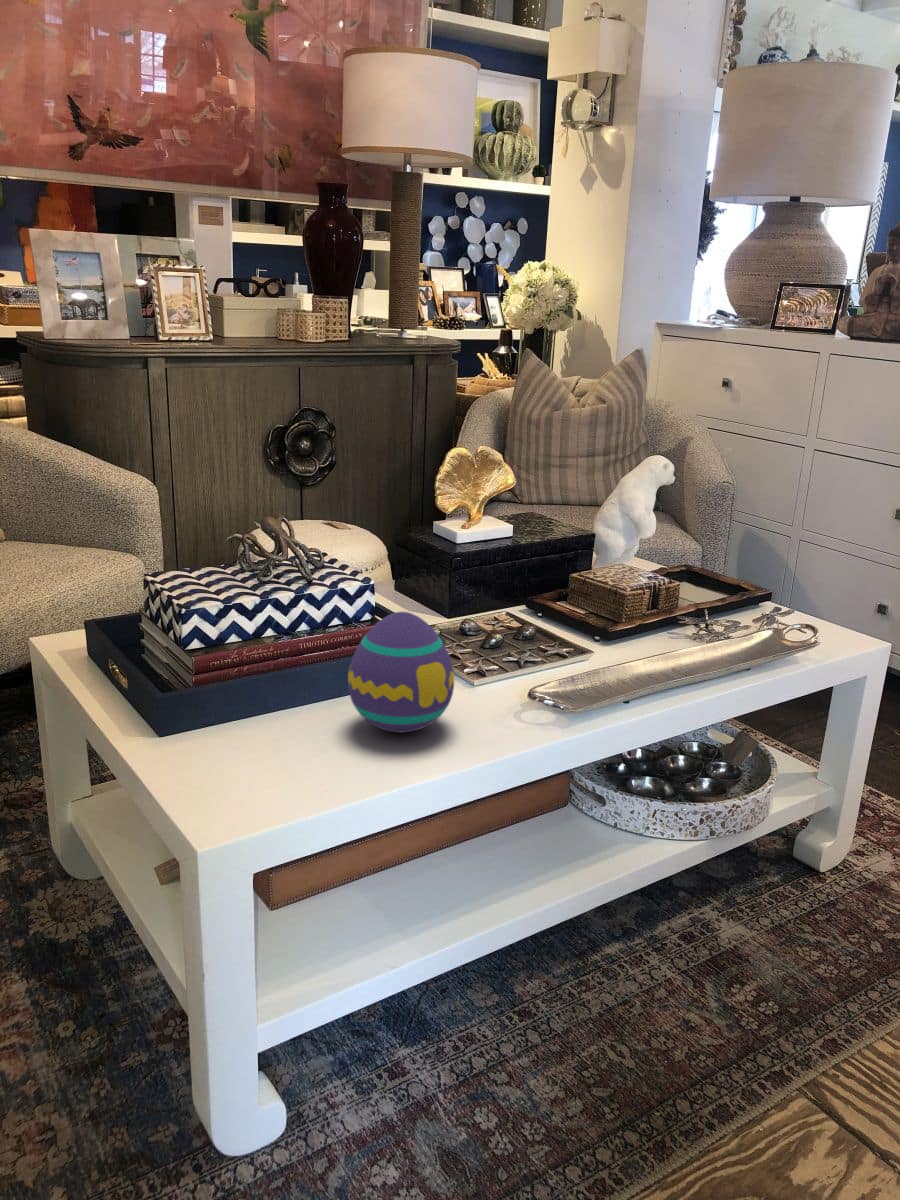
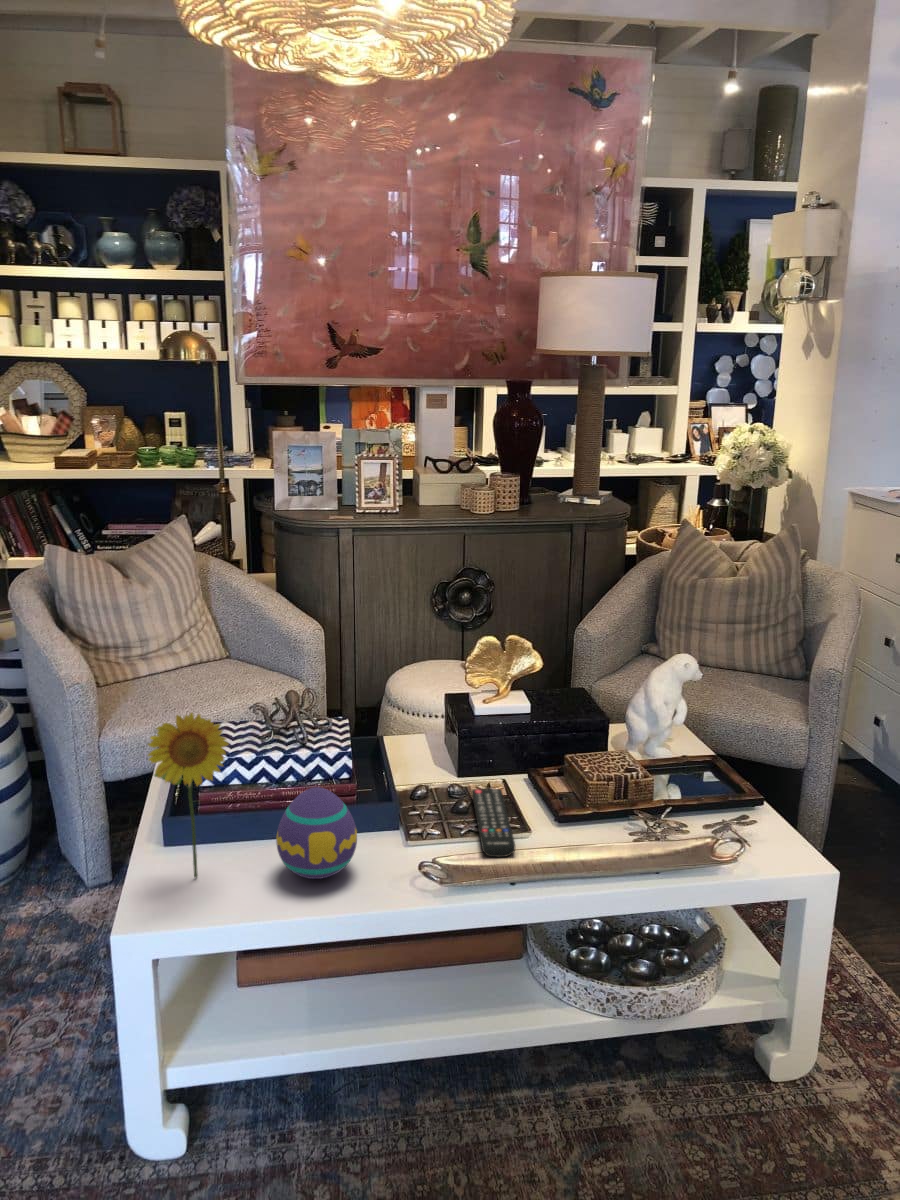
flower: none [190,509,310,760] -> present [148,713,229,878]
remote control: none [485,616,599,679] -> present [472,789,515,857]

